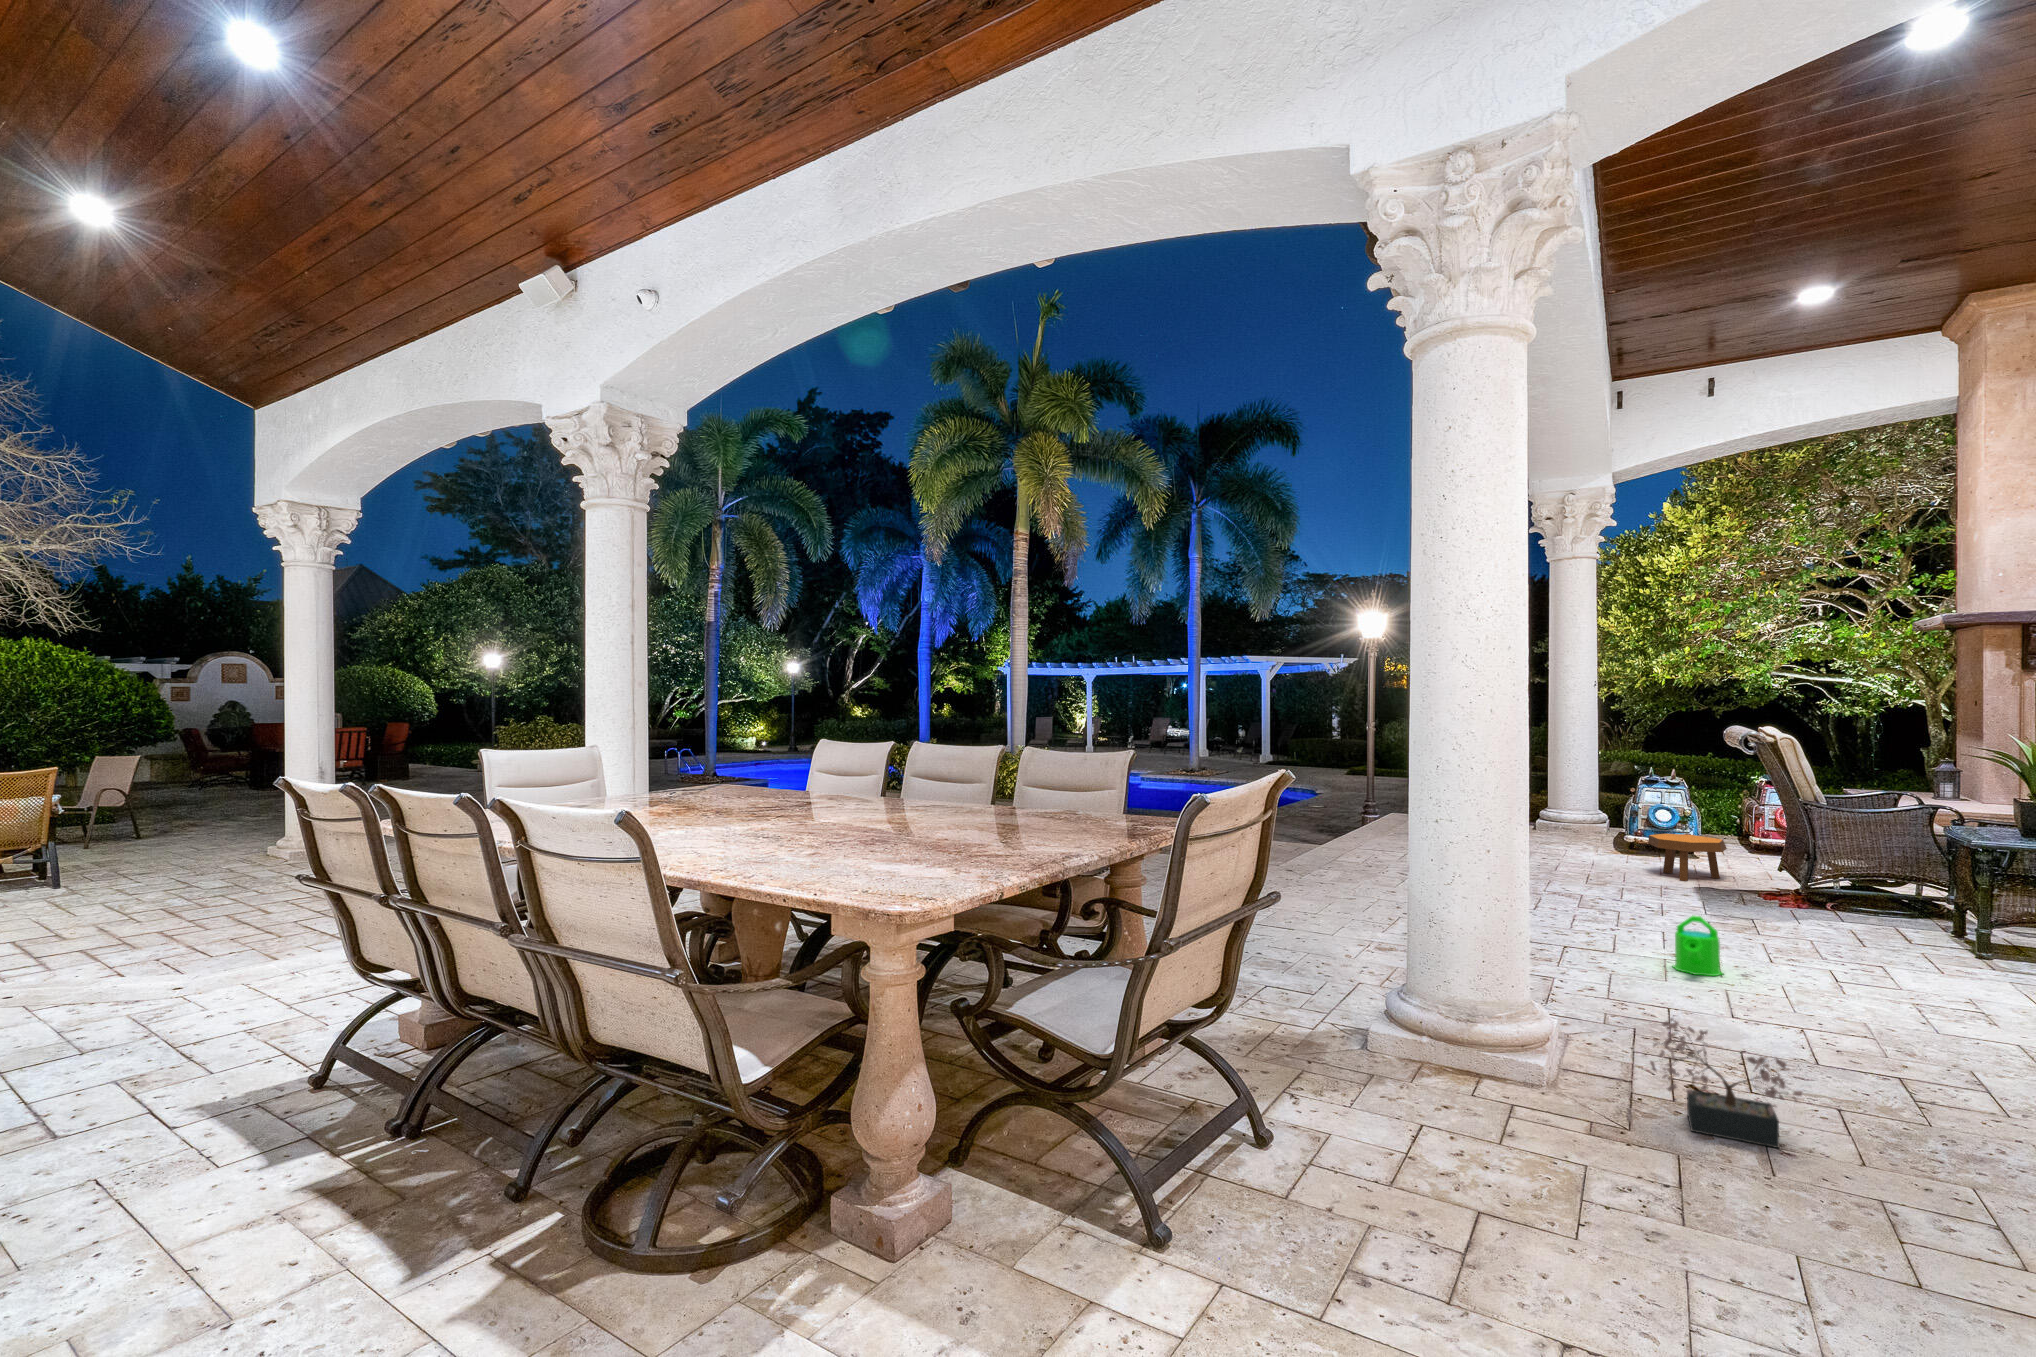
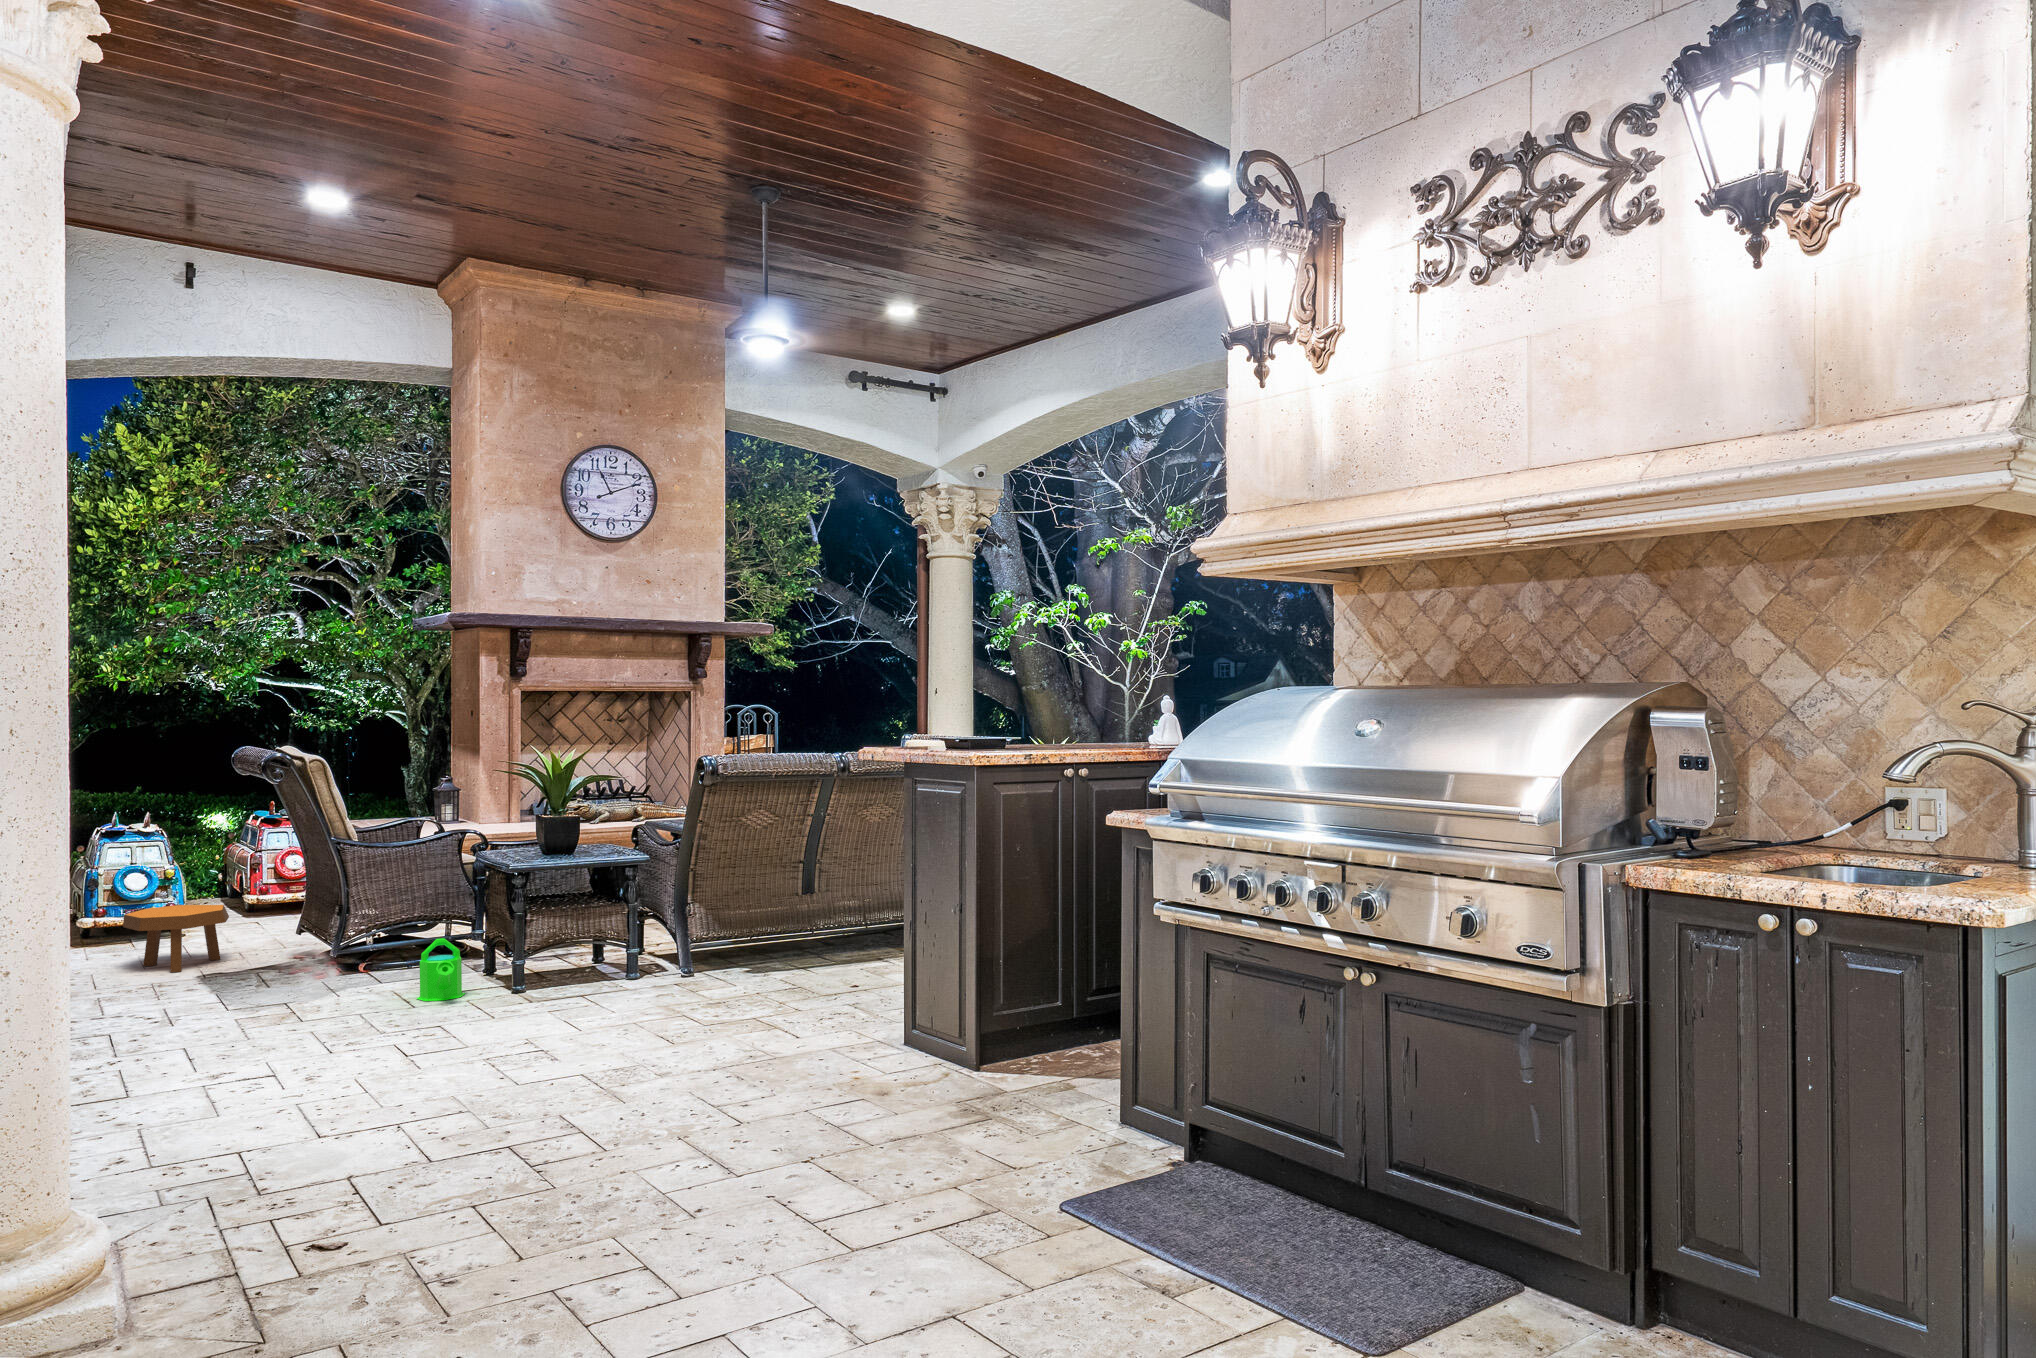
watering can: present [1673,916,1722,976] -> present [417,938,465,1001]
decorative plant: present [1650,1018,1802,1148] -> none [282,1159,460,1305]

